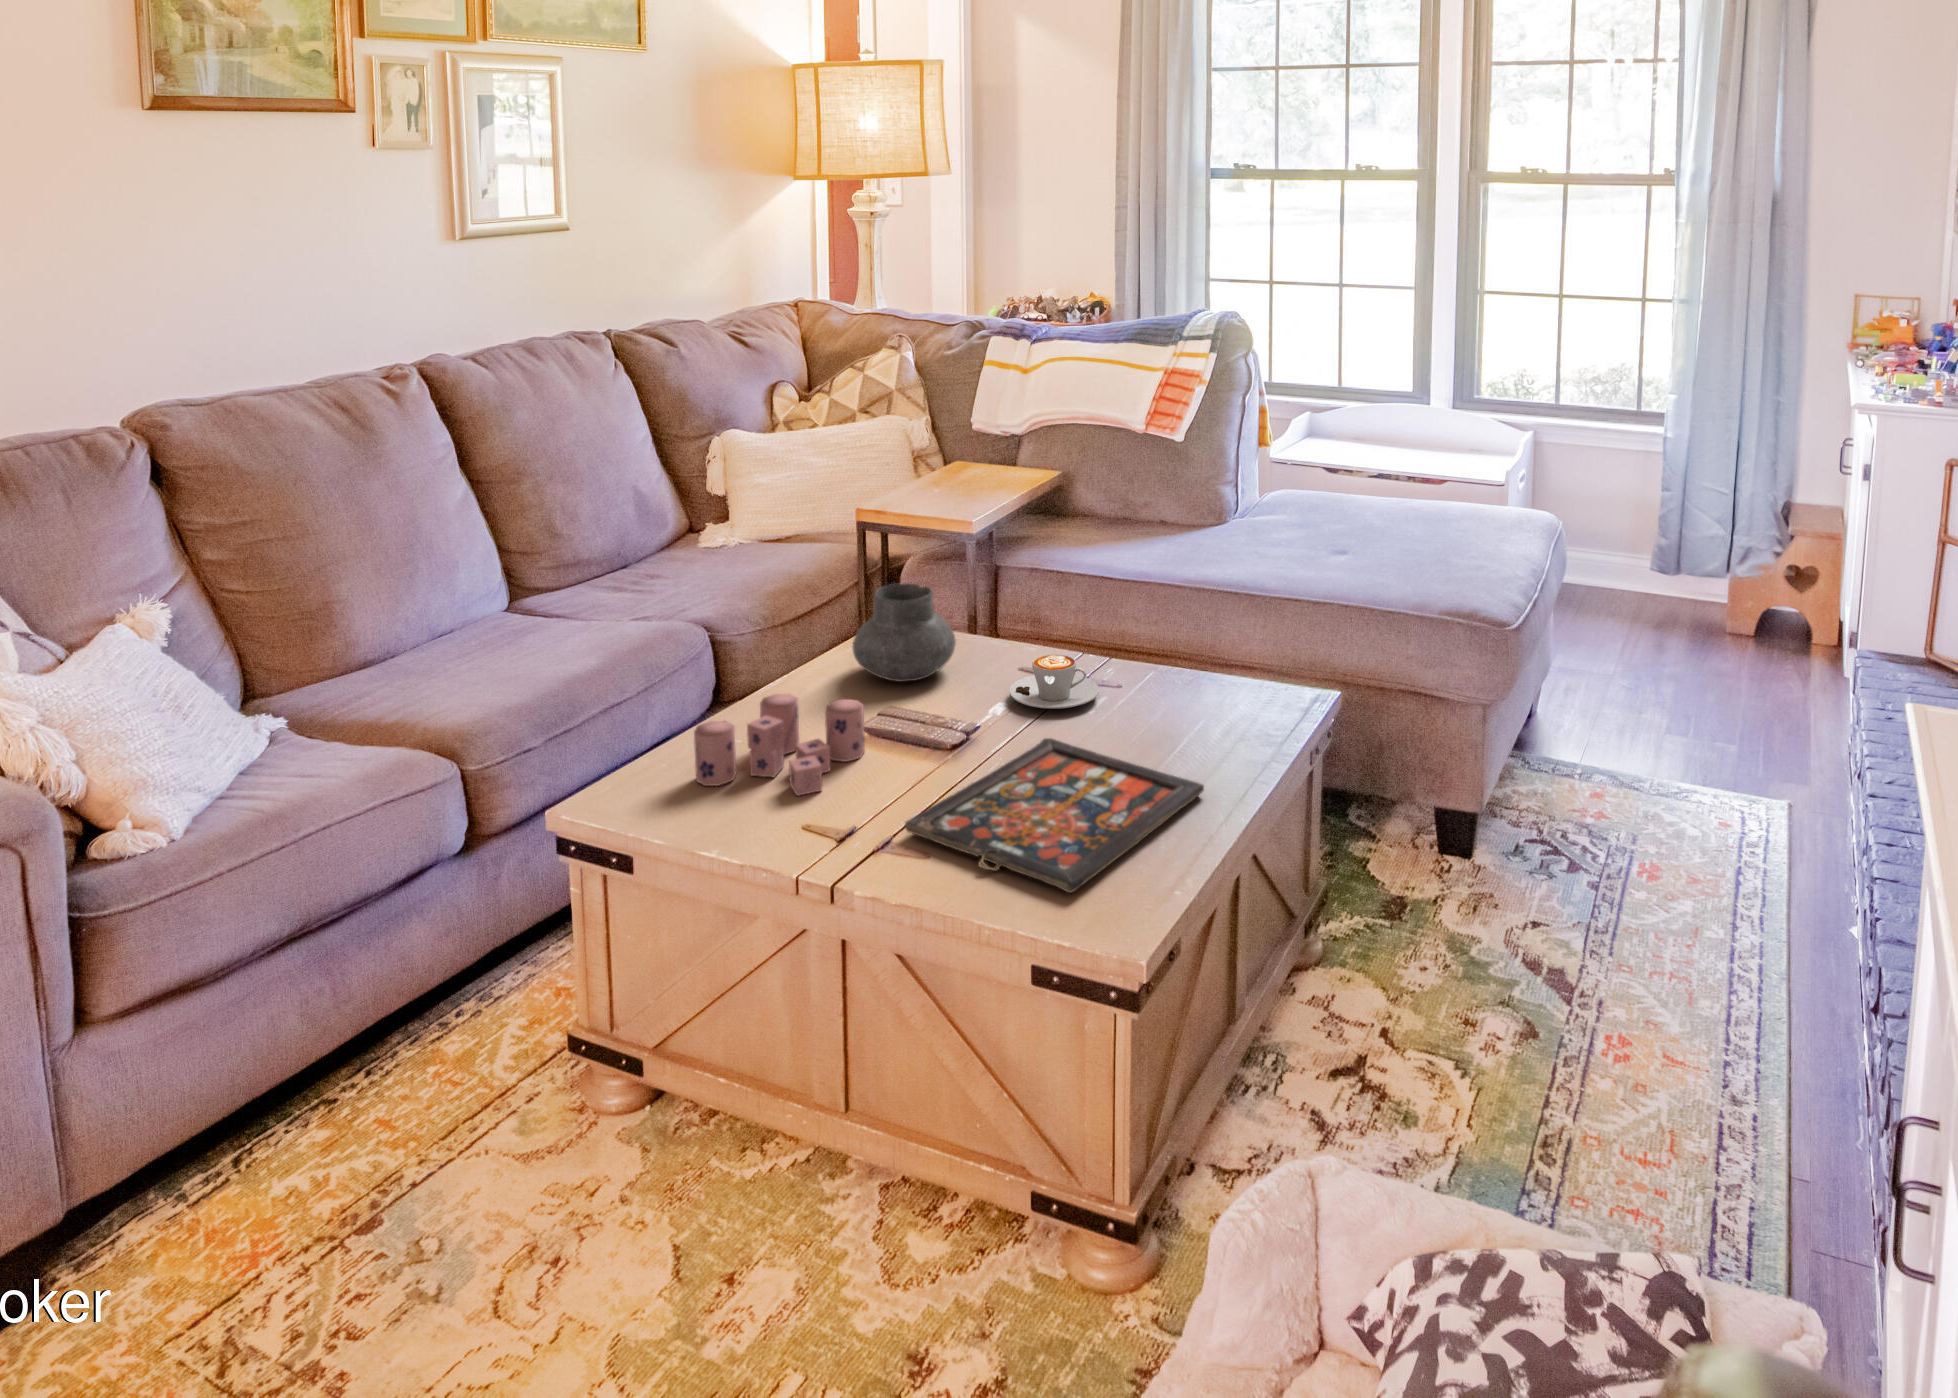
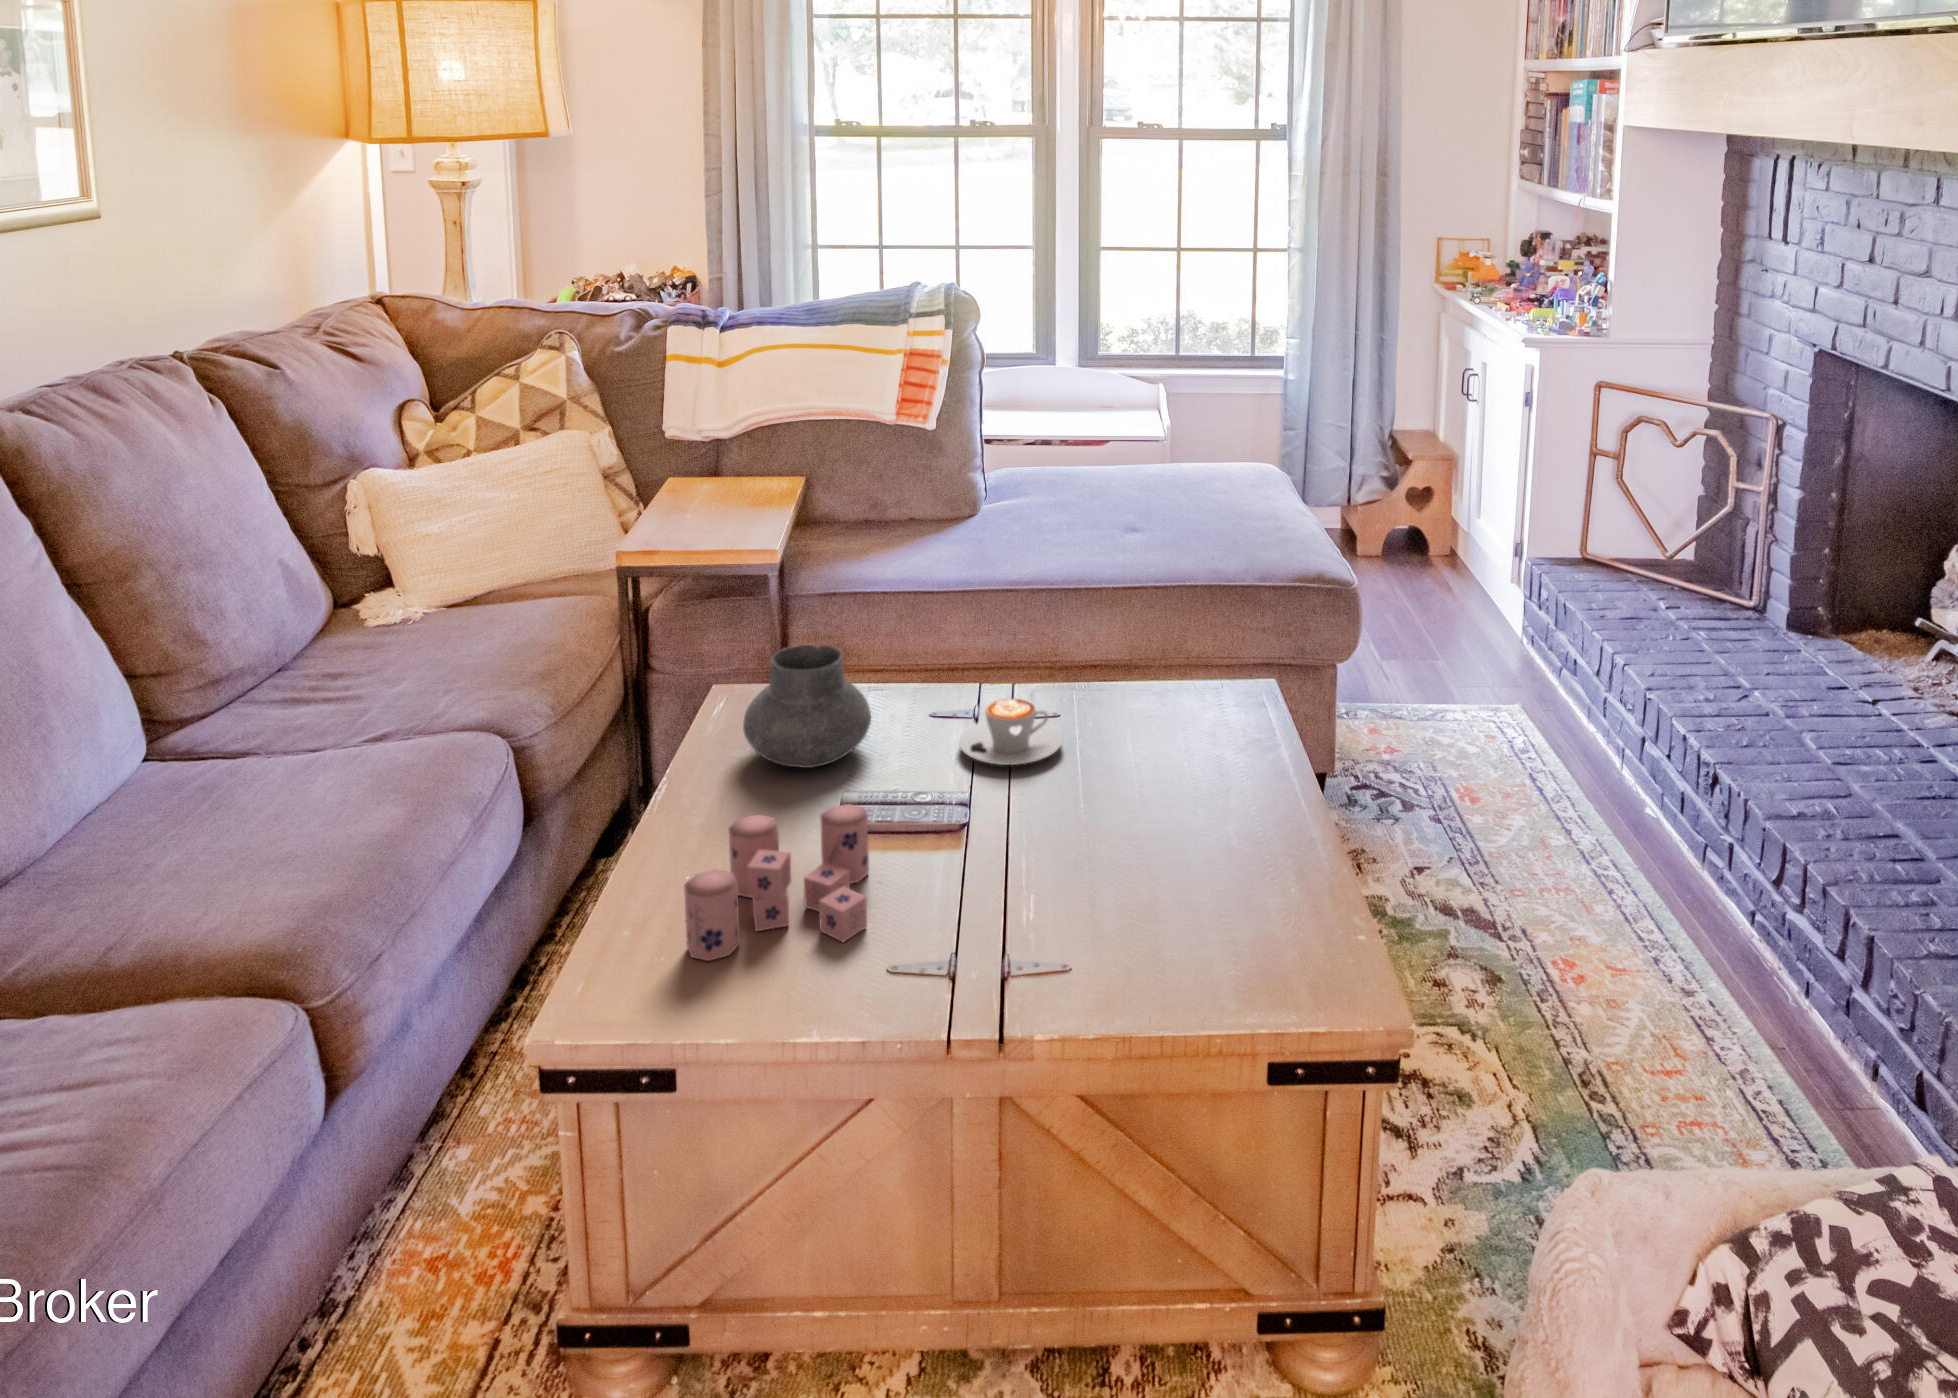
board game: present [905,738,1204,893] -> none [1024,799,1278,973]

